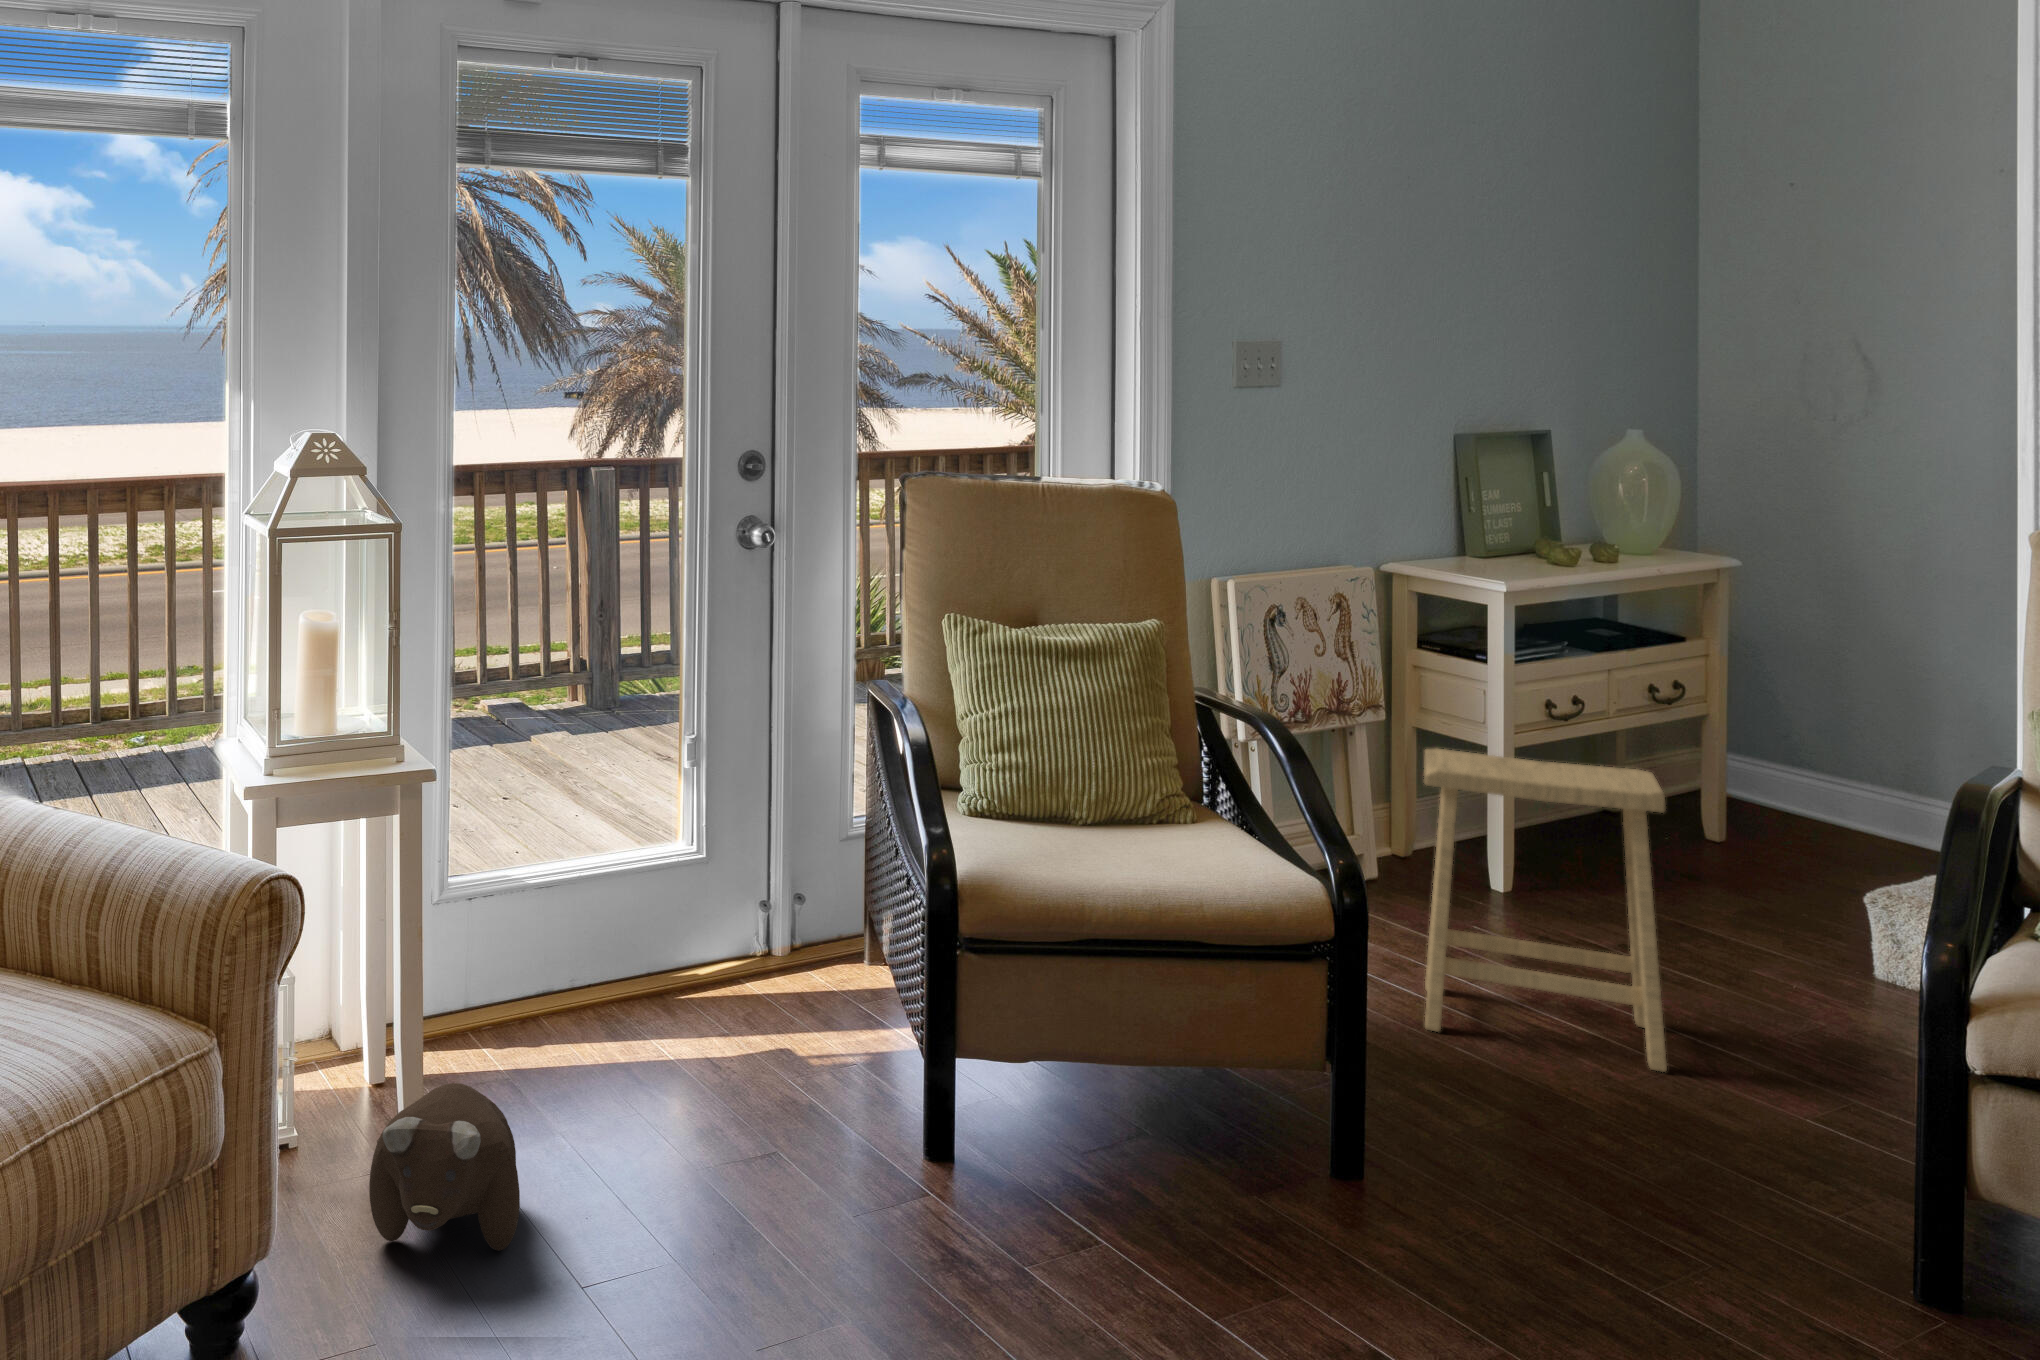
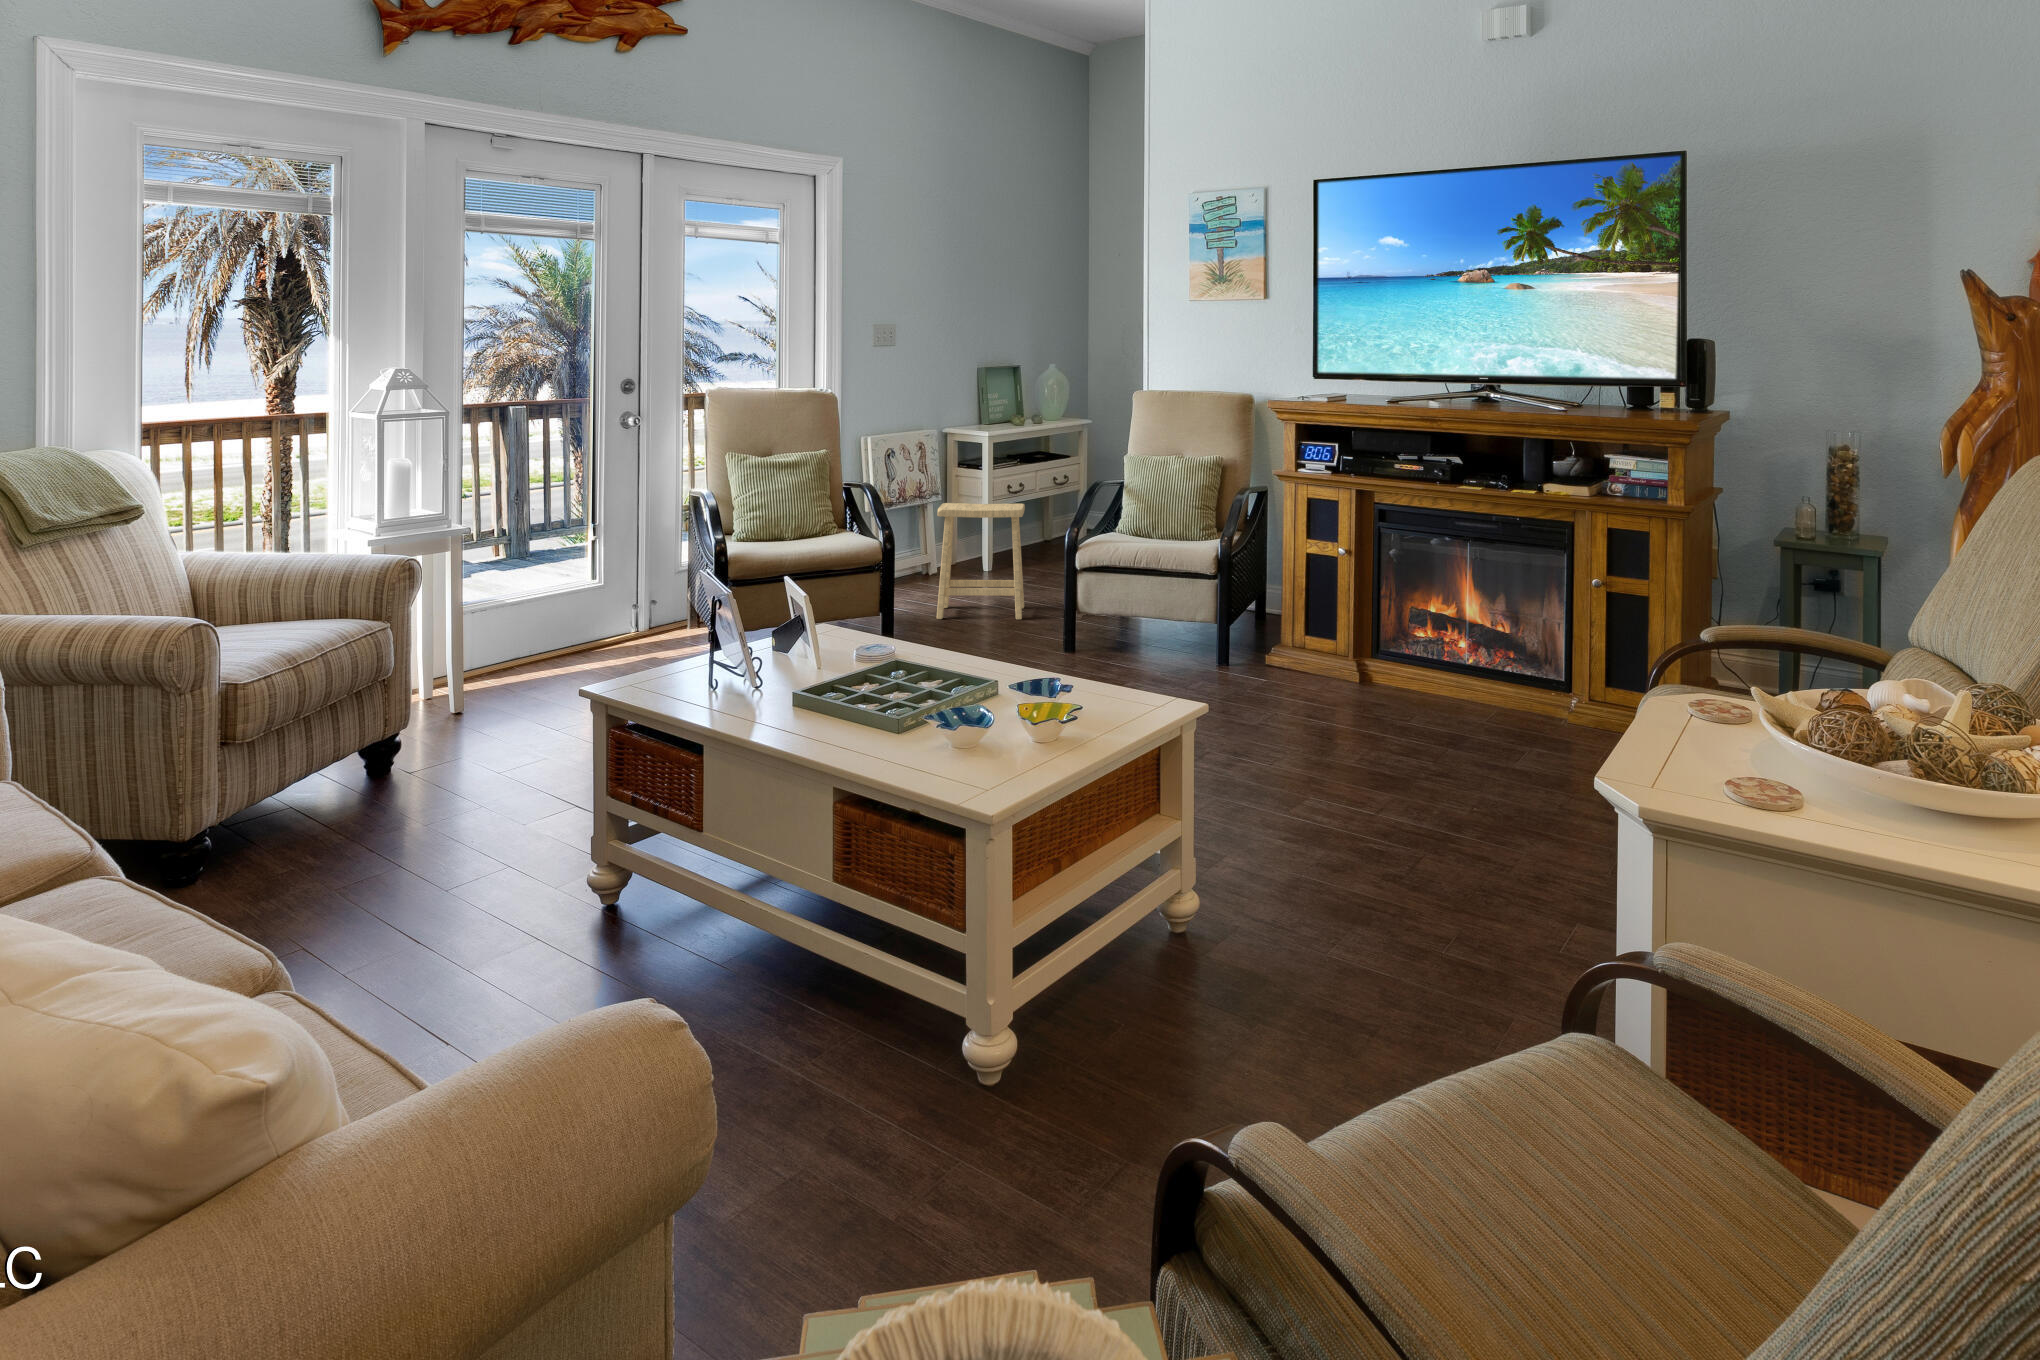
plush toy: present [369,1083,520,1251] -> none [449,666,527,737]

